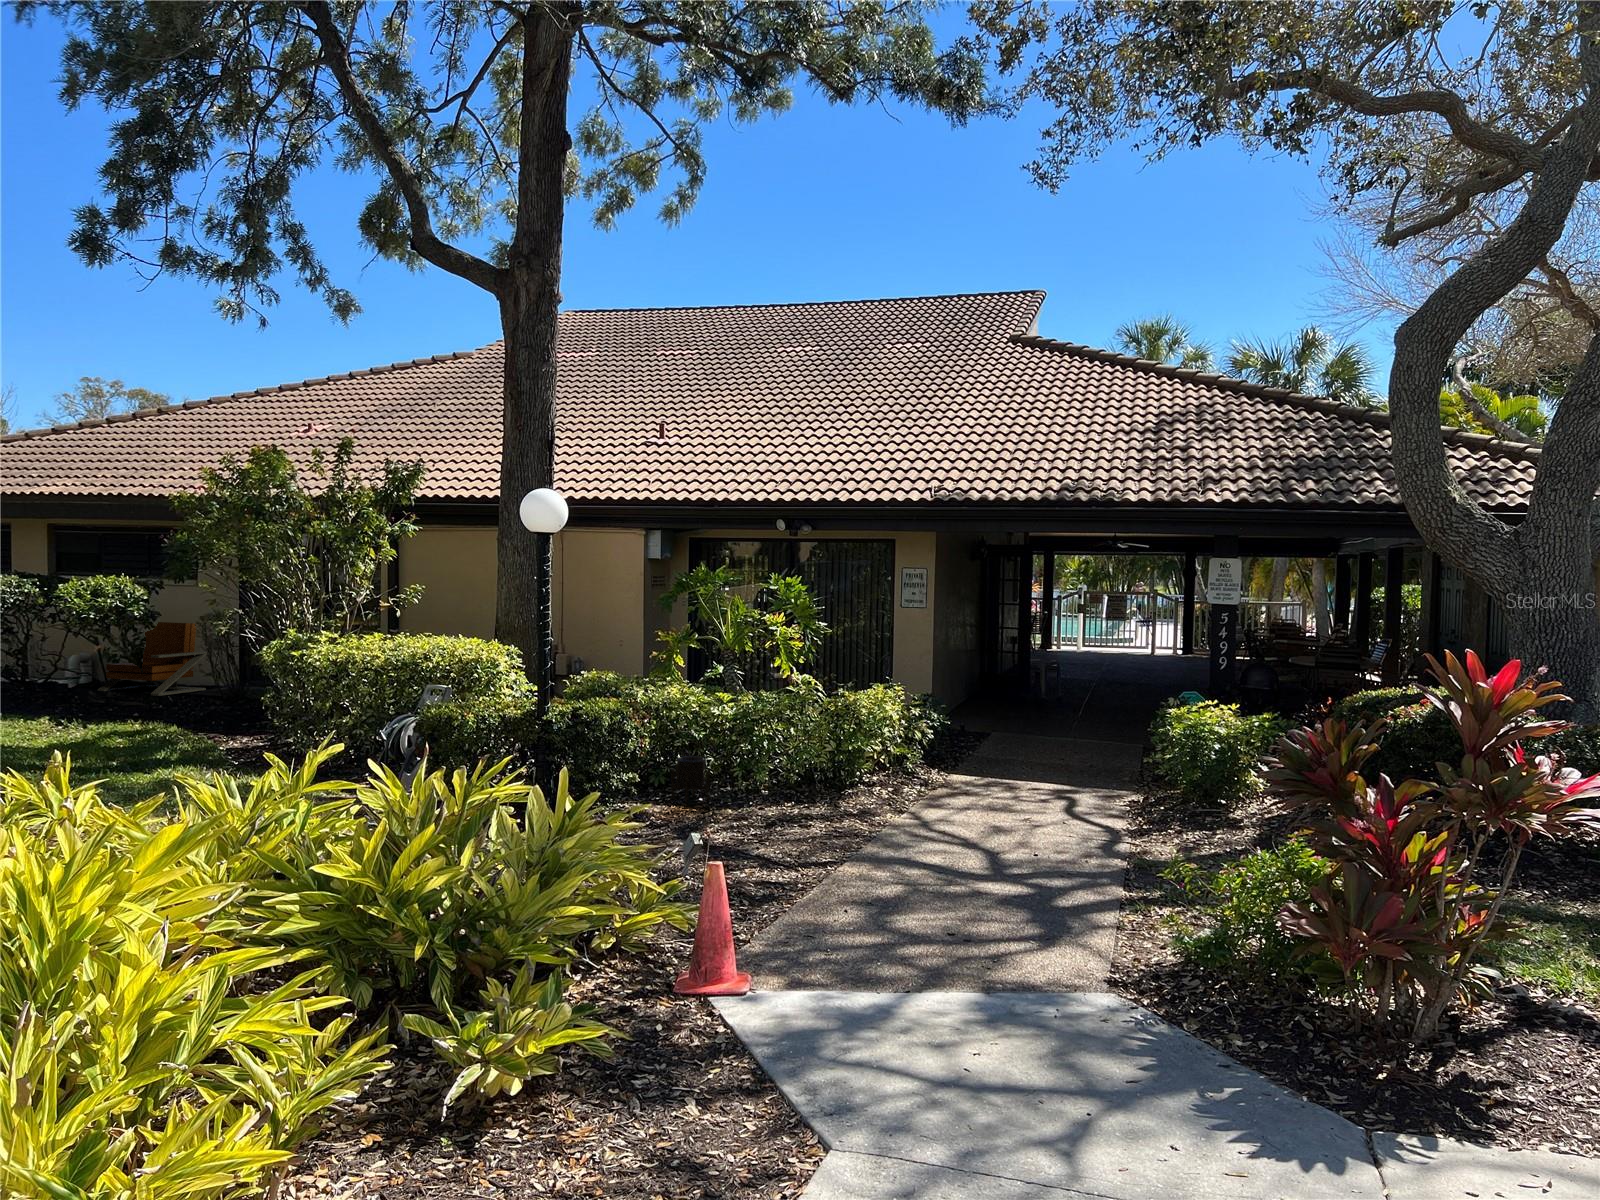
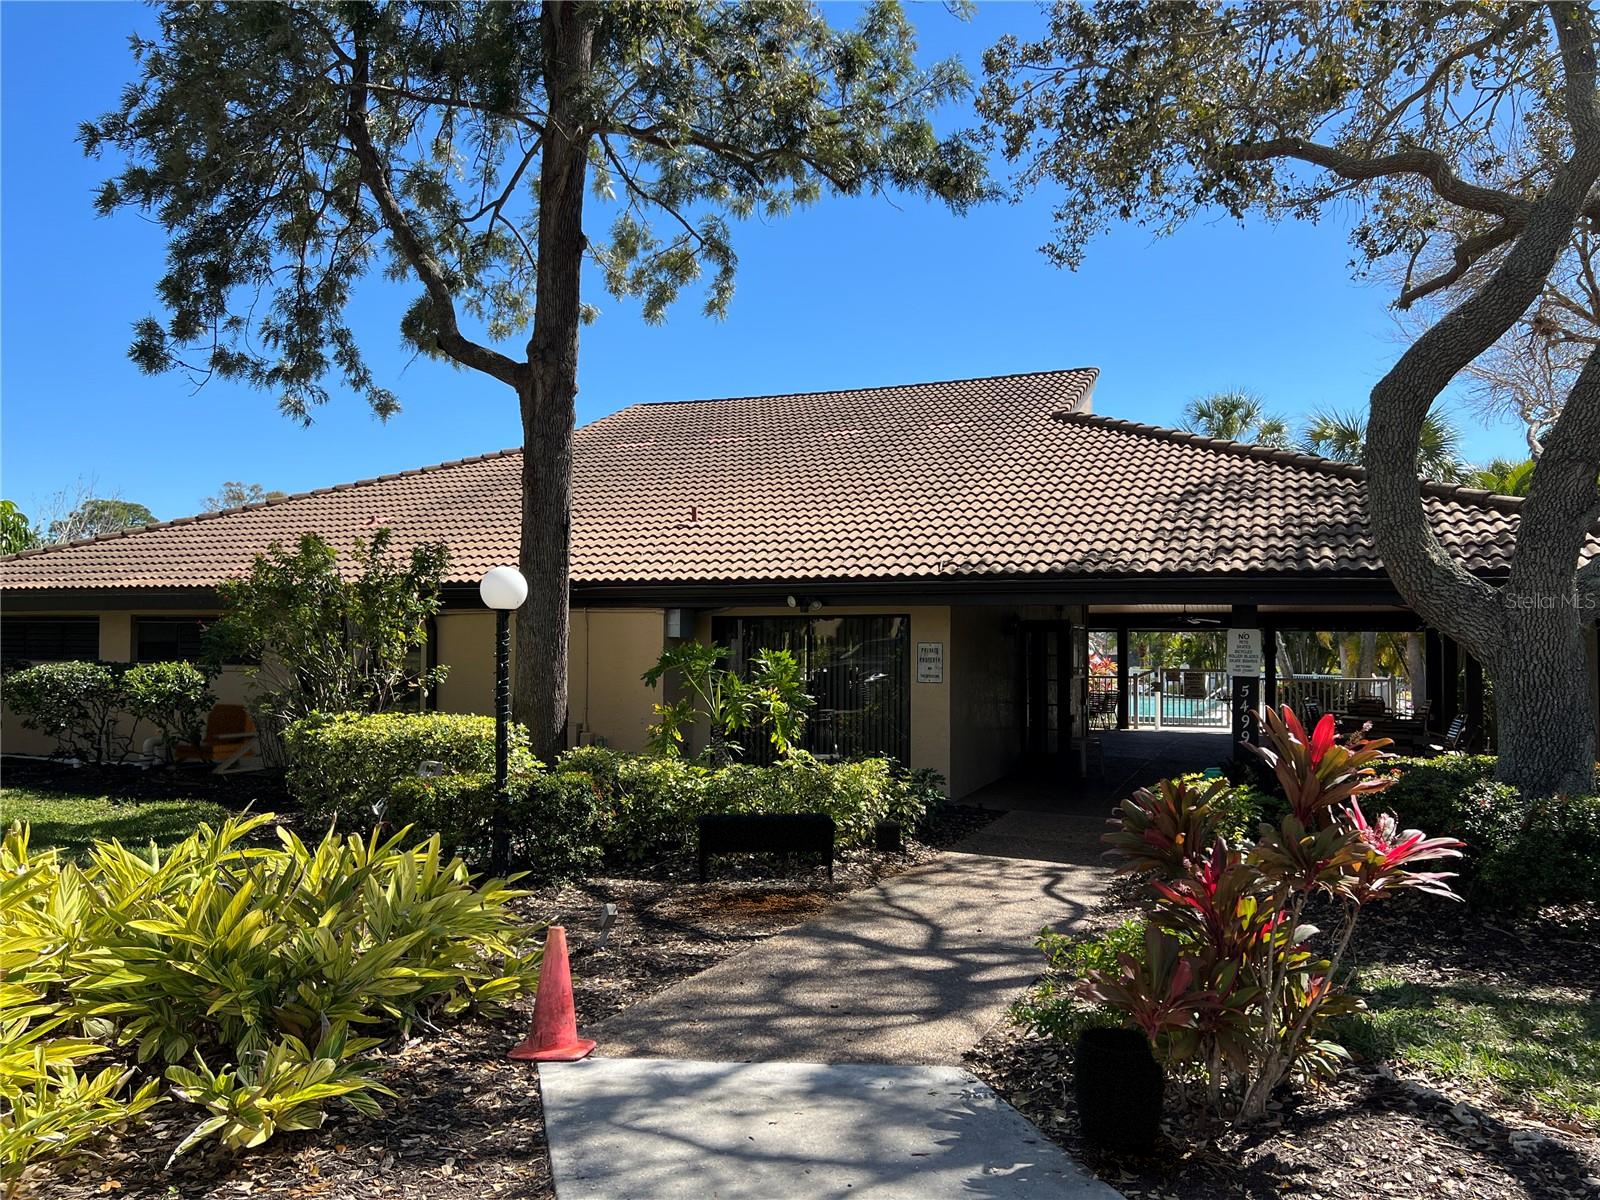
bench: none [724,737,867,810] -> present [697,812,836,884]
planter: present [671,756,710,803] -> present [869,821,906,864]
woven basket: none [1242,951,1333,1061] -> present [1074,1026,1165,1144]

